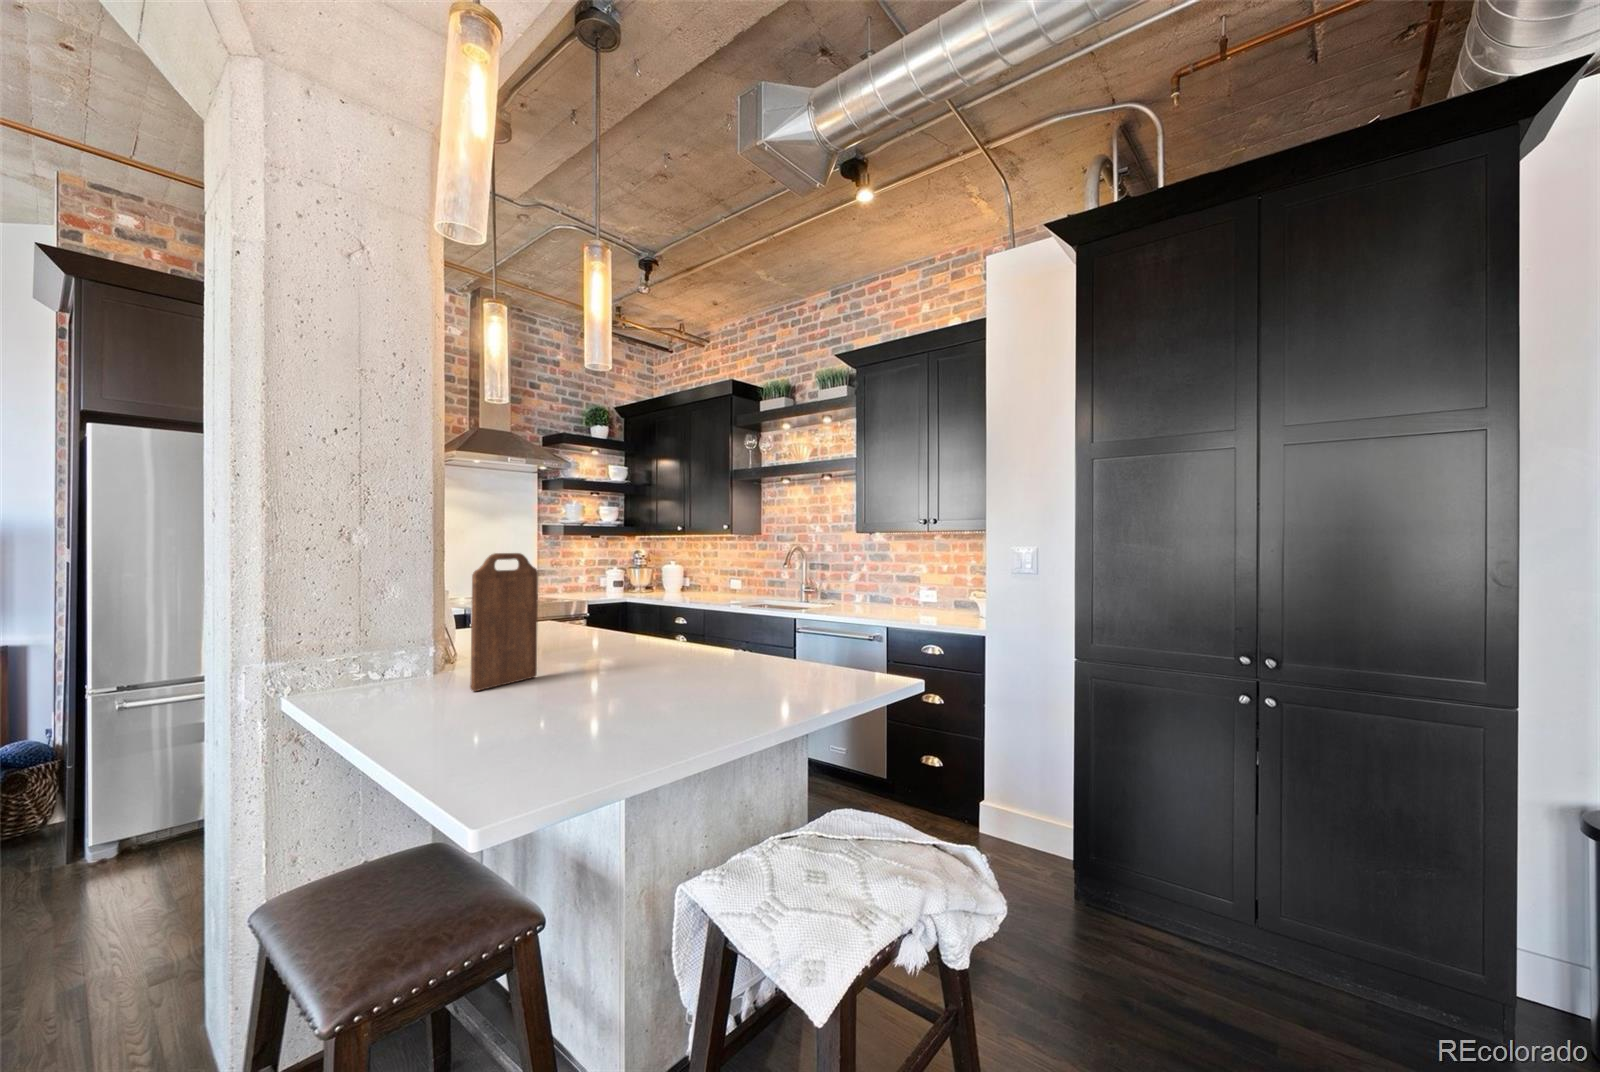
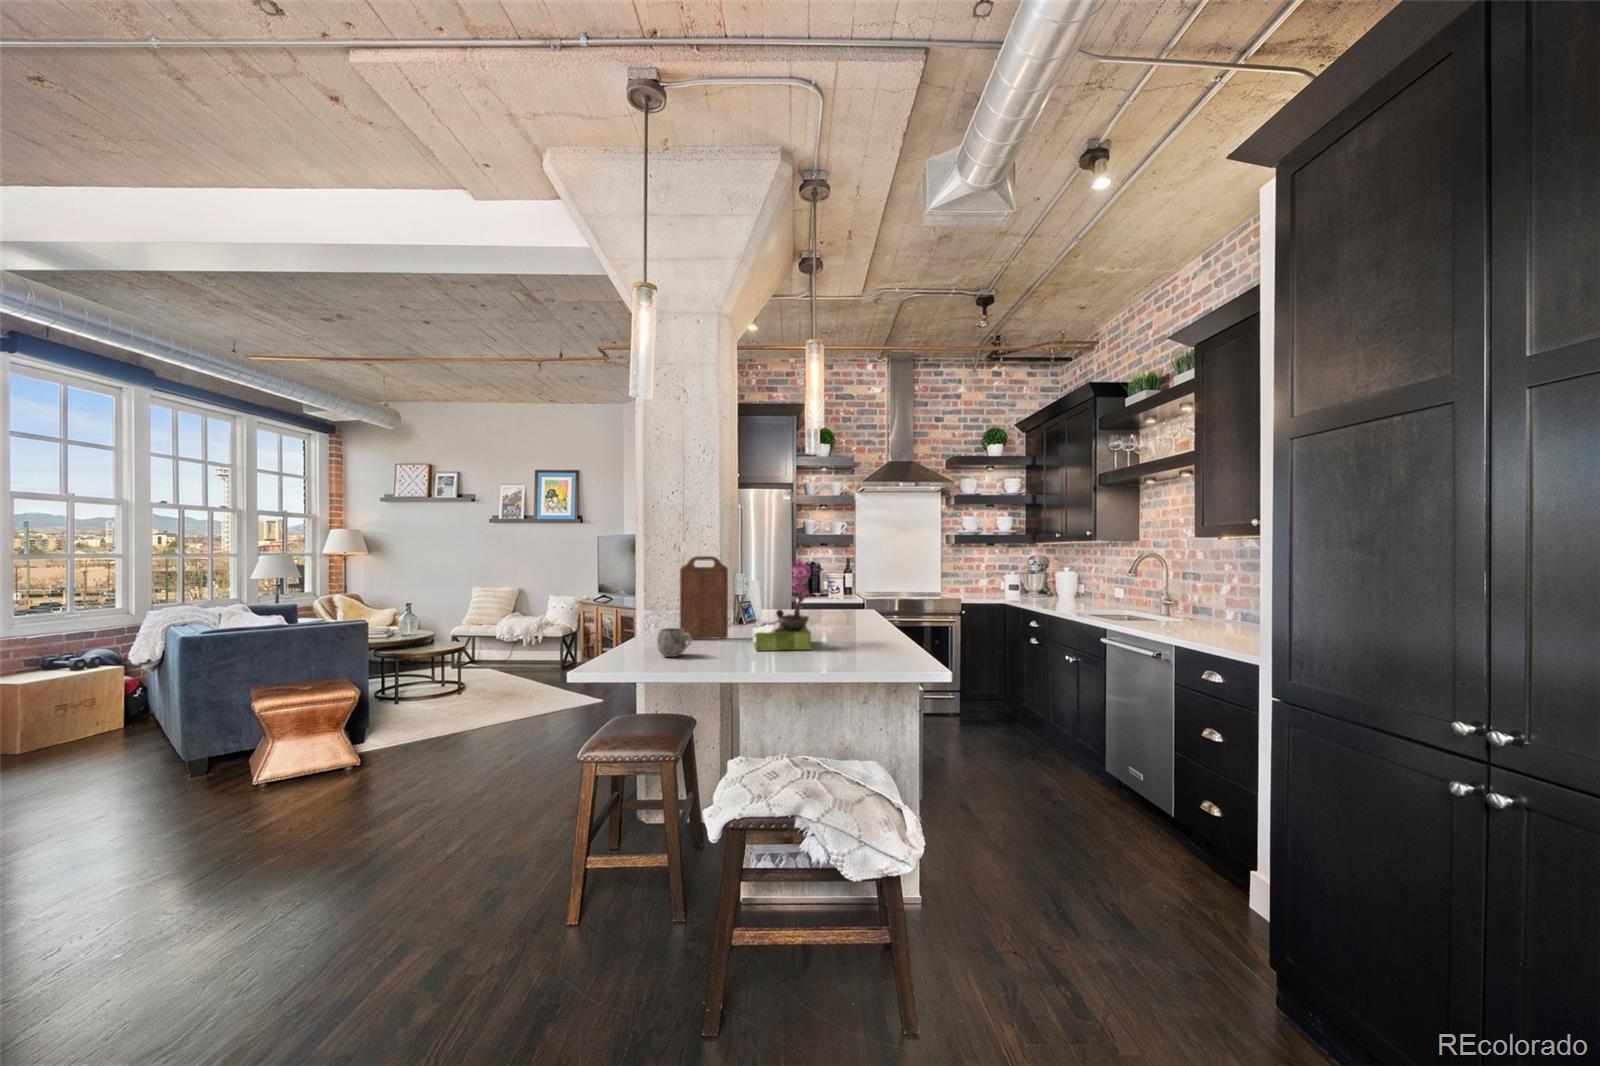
flower arrangement: none [595,553,701,686] -> present [752,559,811,651]
mug: none [541,669,606,719] -> present [657,628,692,657]

